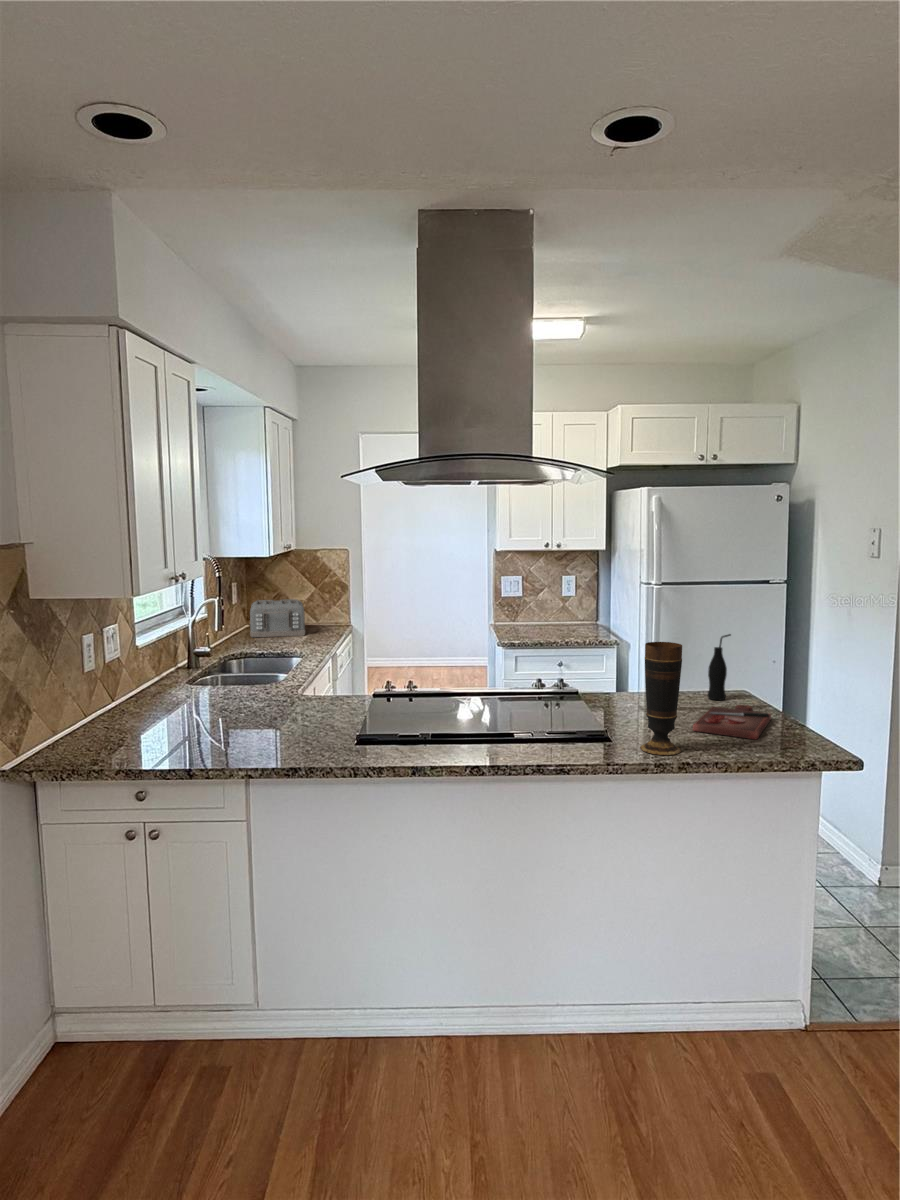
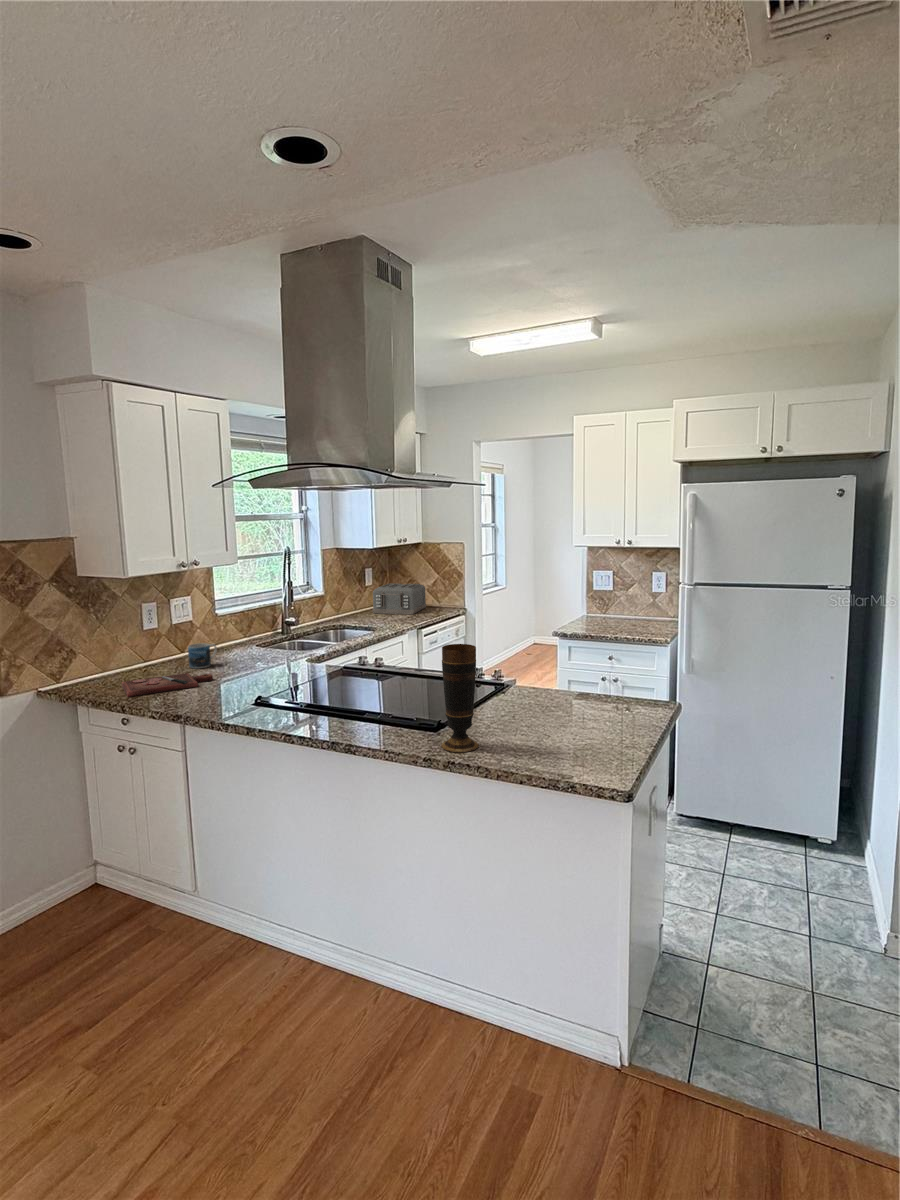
bottle: present [707,634,731,700] -> none [616,642,645,709]
mug: none [150,682,180,716] -> present [188,643,217,669]
cutting board: present [693,705,771,739] -> present [122,673,213,697]

